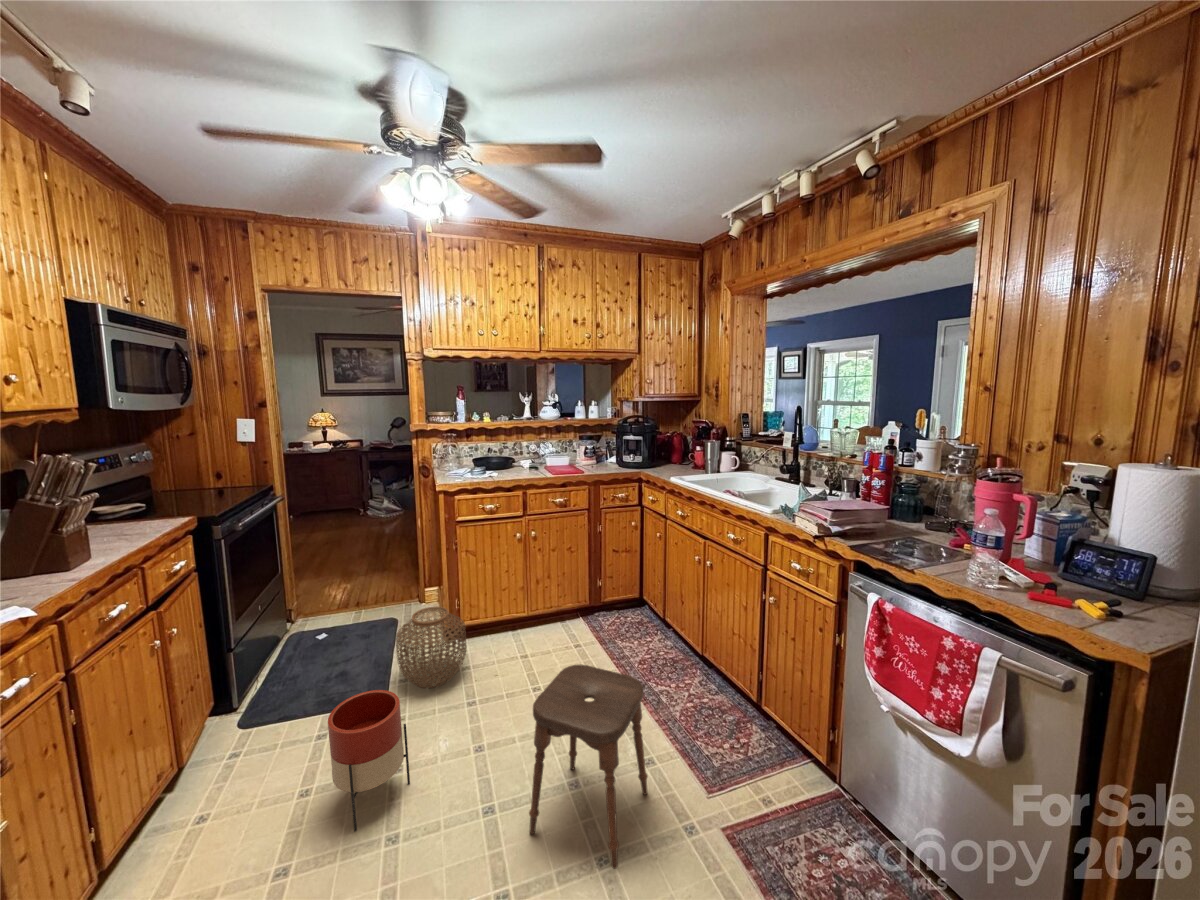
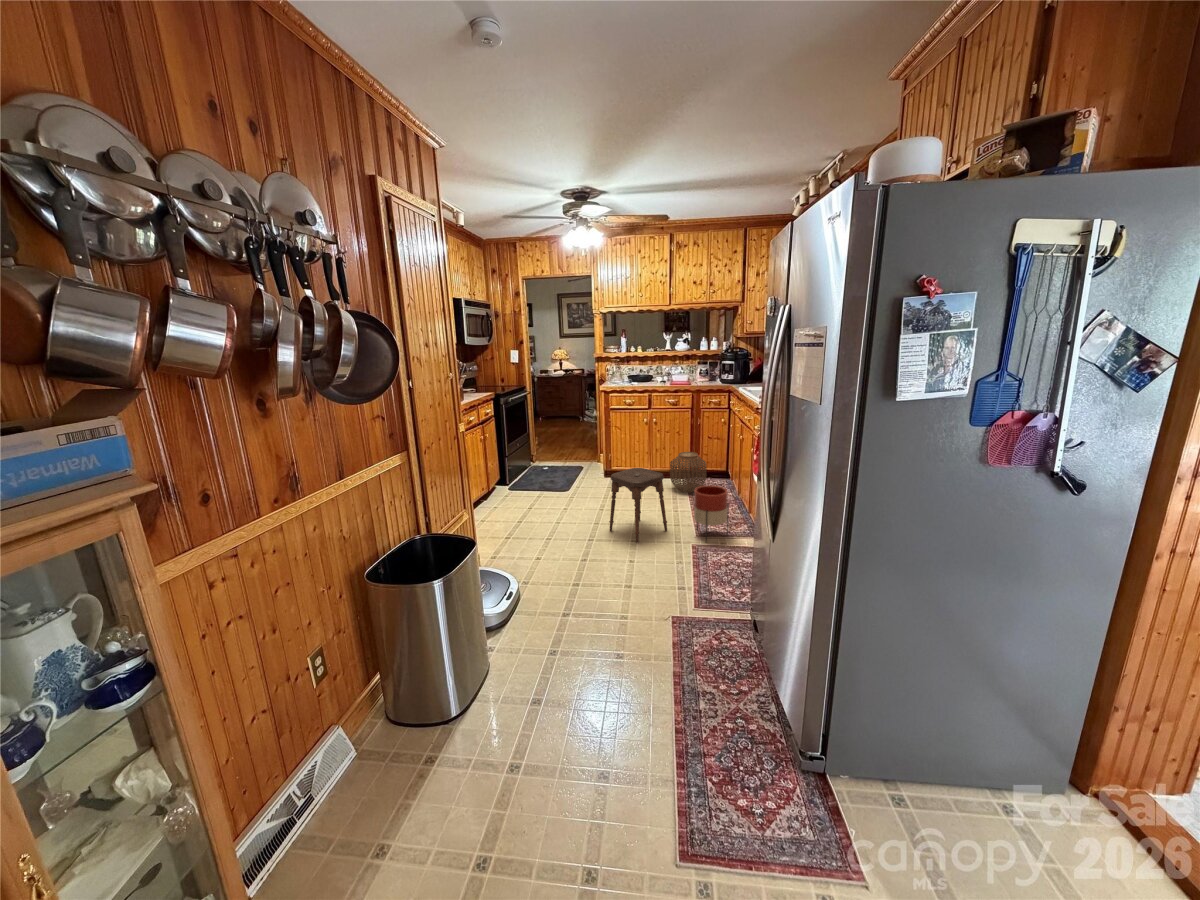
woven basket: present [396,606,466,688] -> present [670,452,707,493]
planter: present [328,690,410,831] -> present [694,485,729,540]

